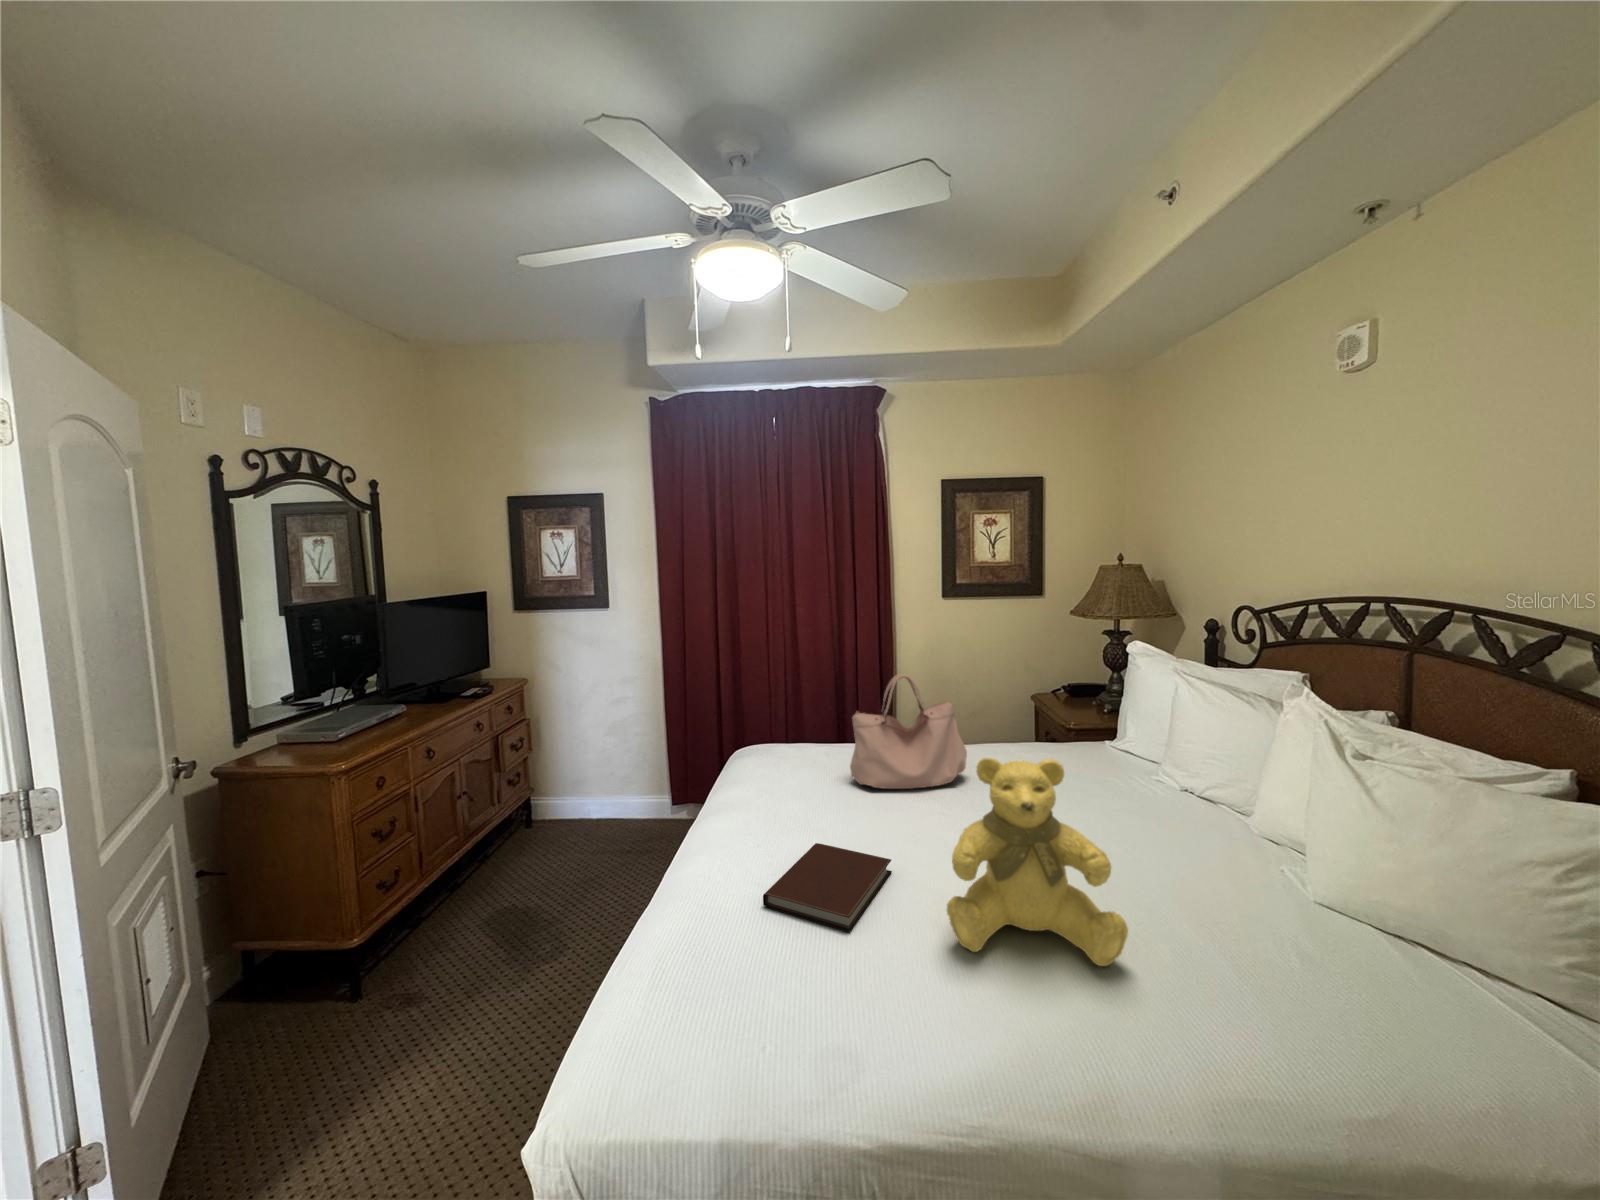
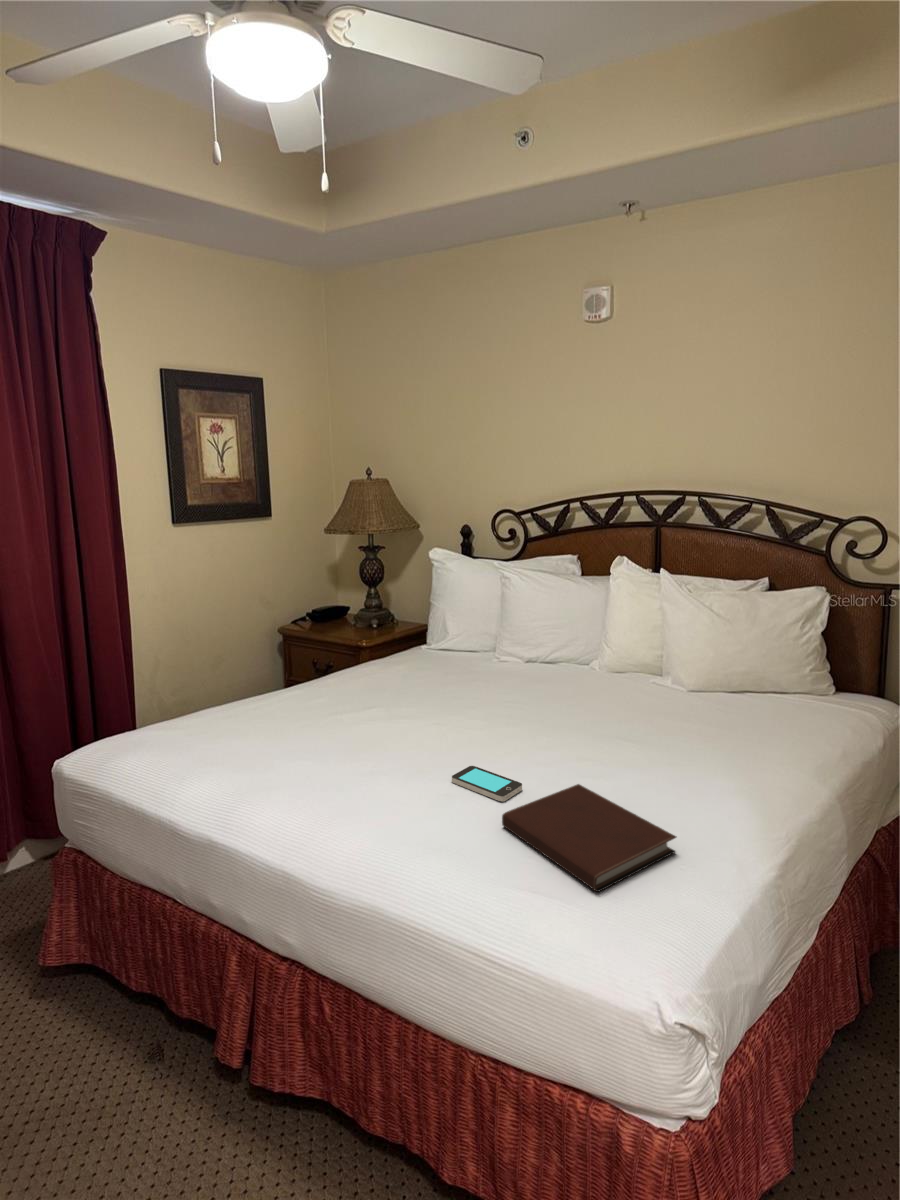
handbag: present [850,674,967,789] -> none [344,602,443,753]
teddy bear: present [947,758,1128,966] -> none [663,619,780,805]
smartphone: none [849,816,883,847] -> present [452,766,522,802]

